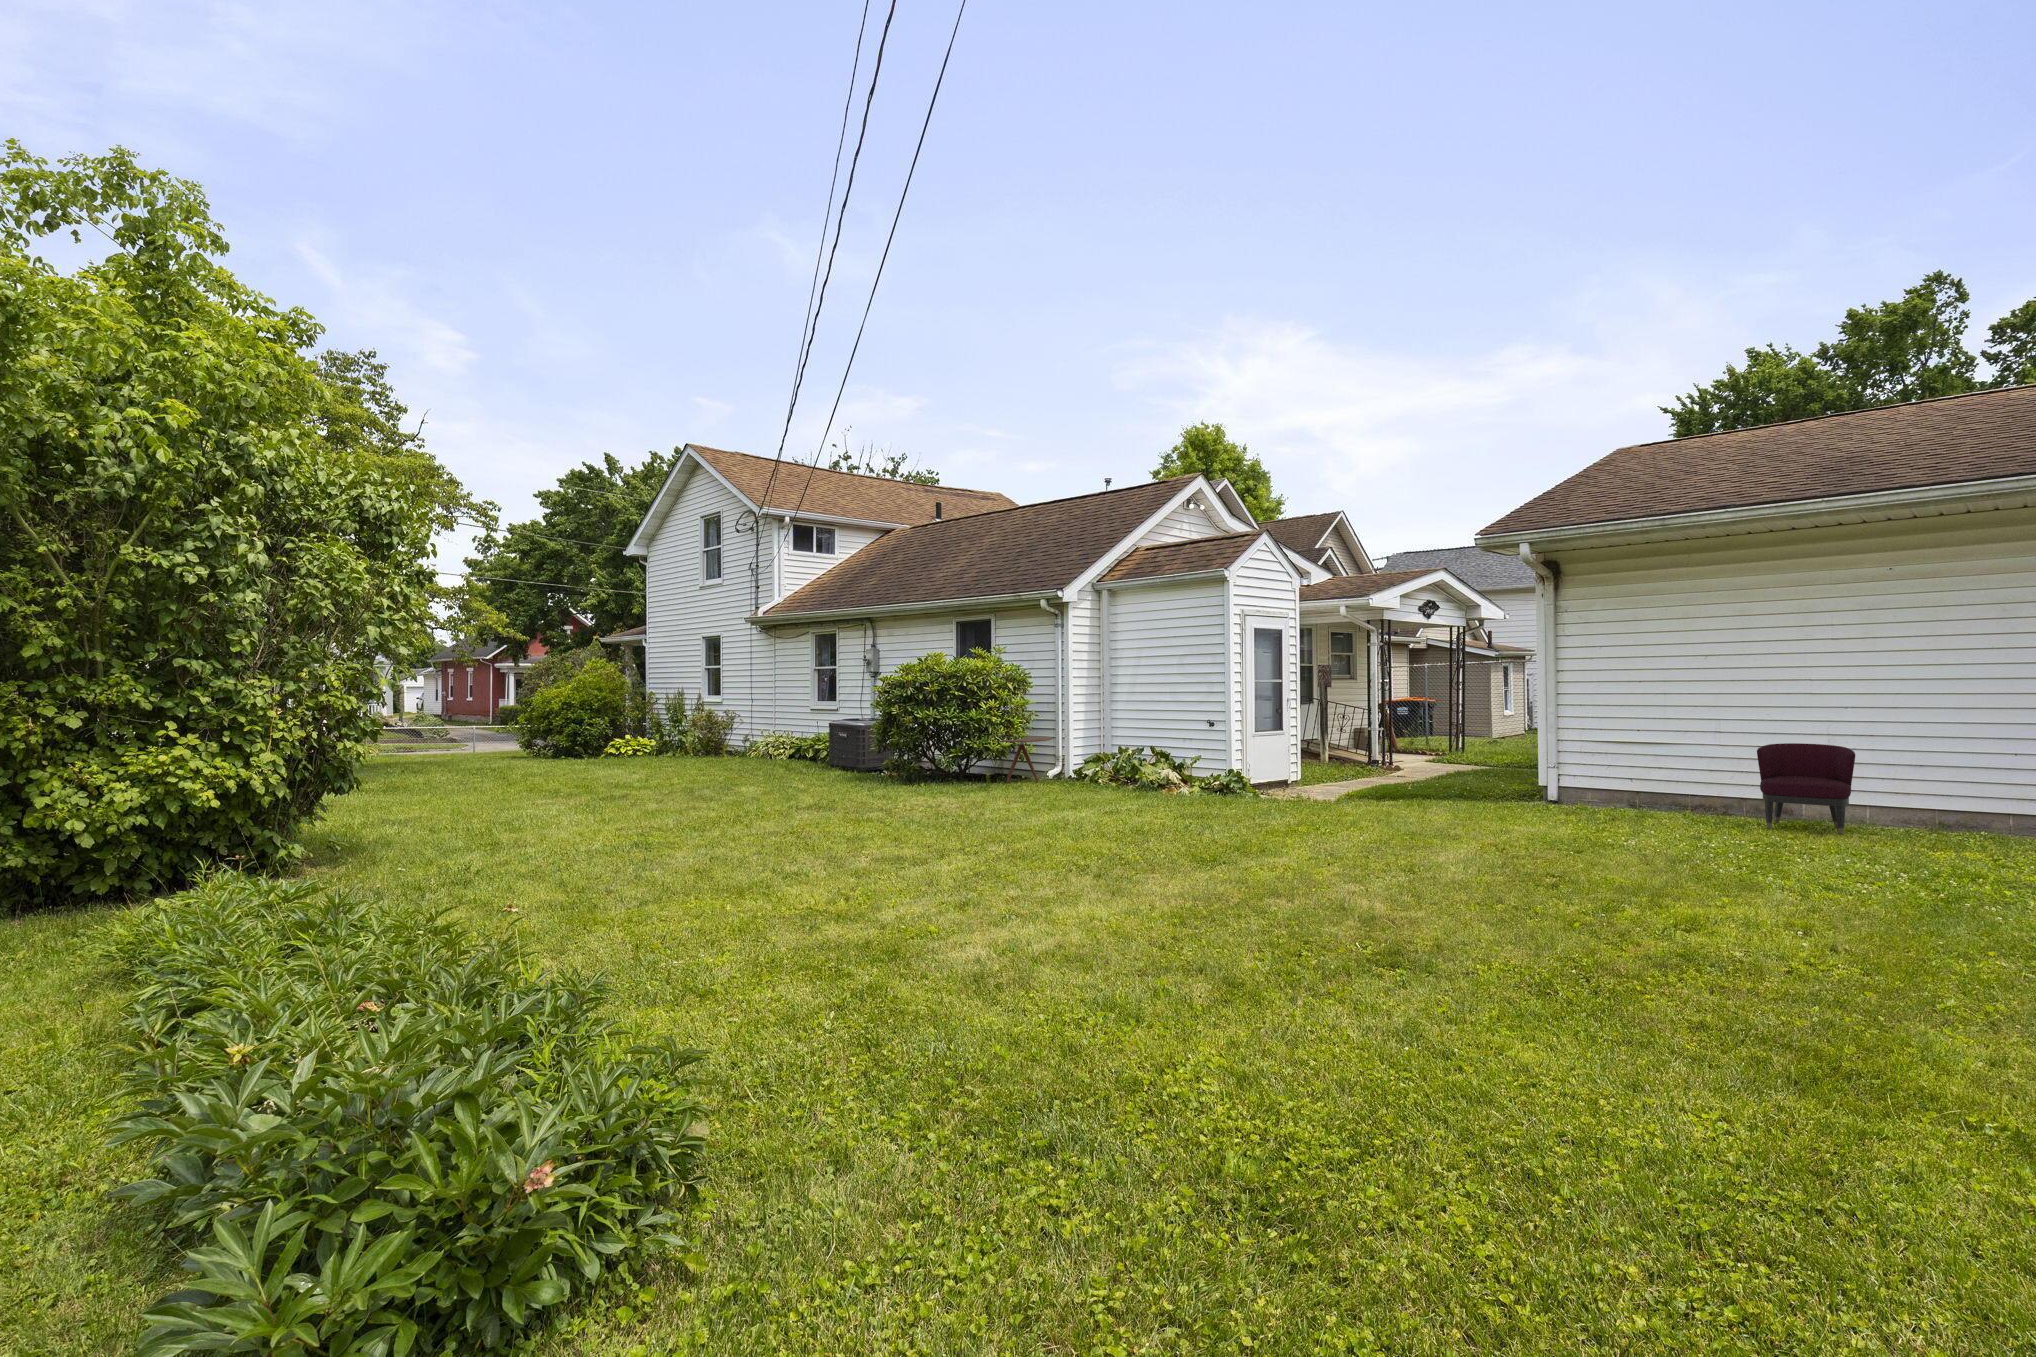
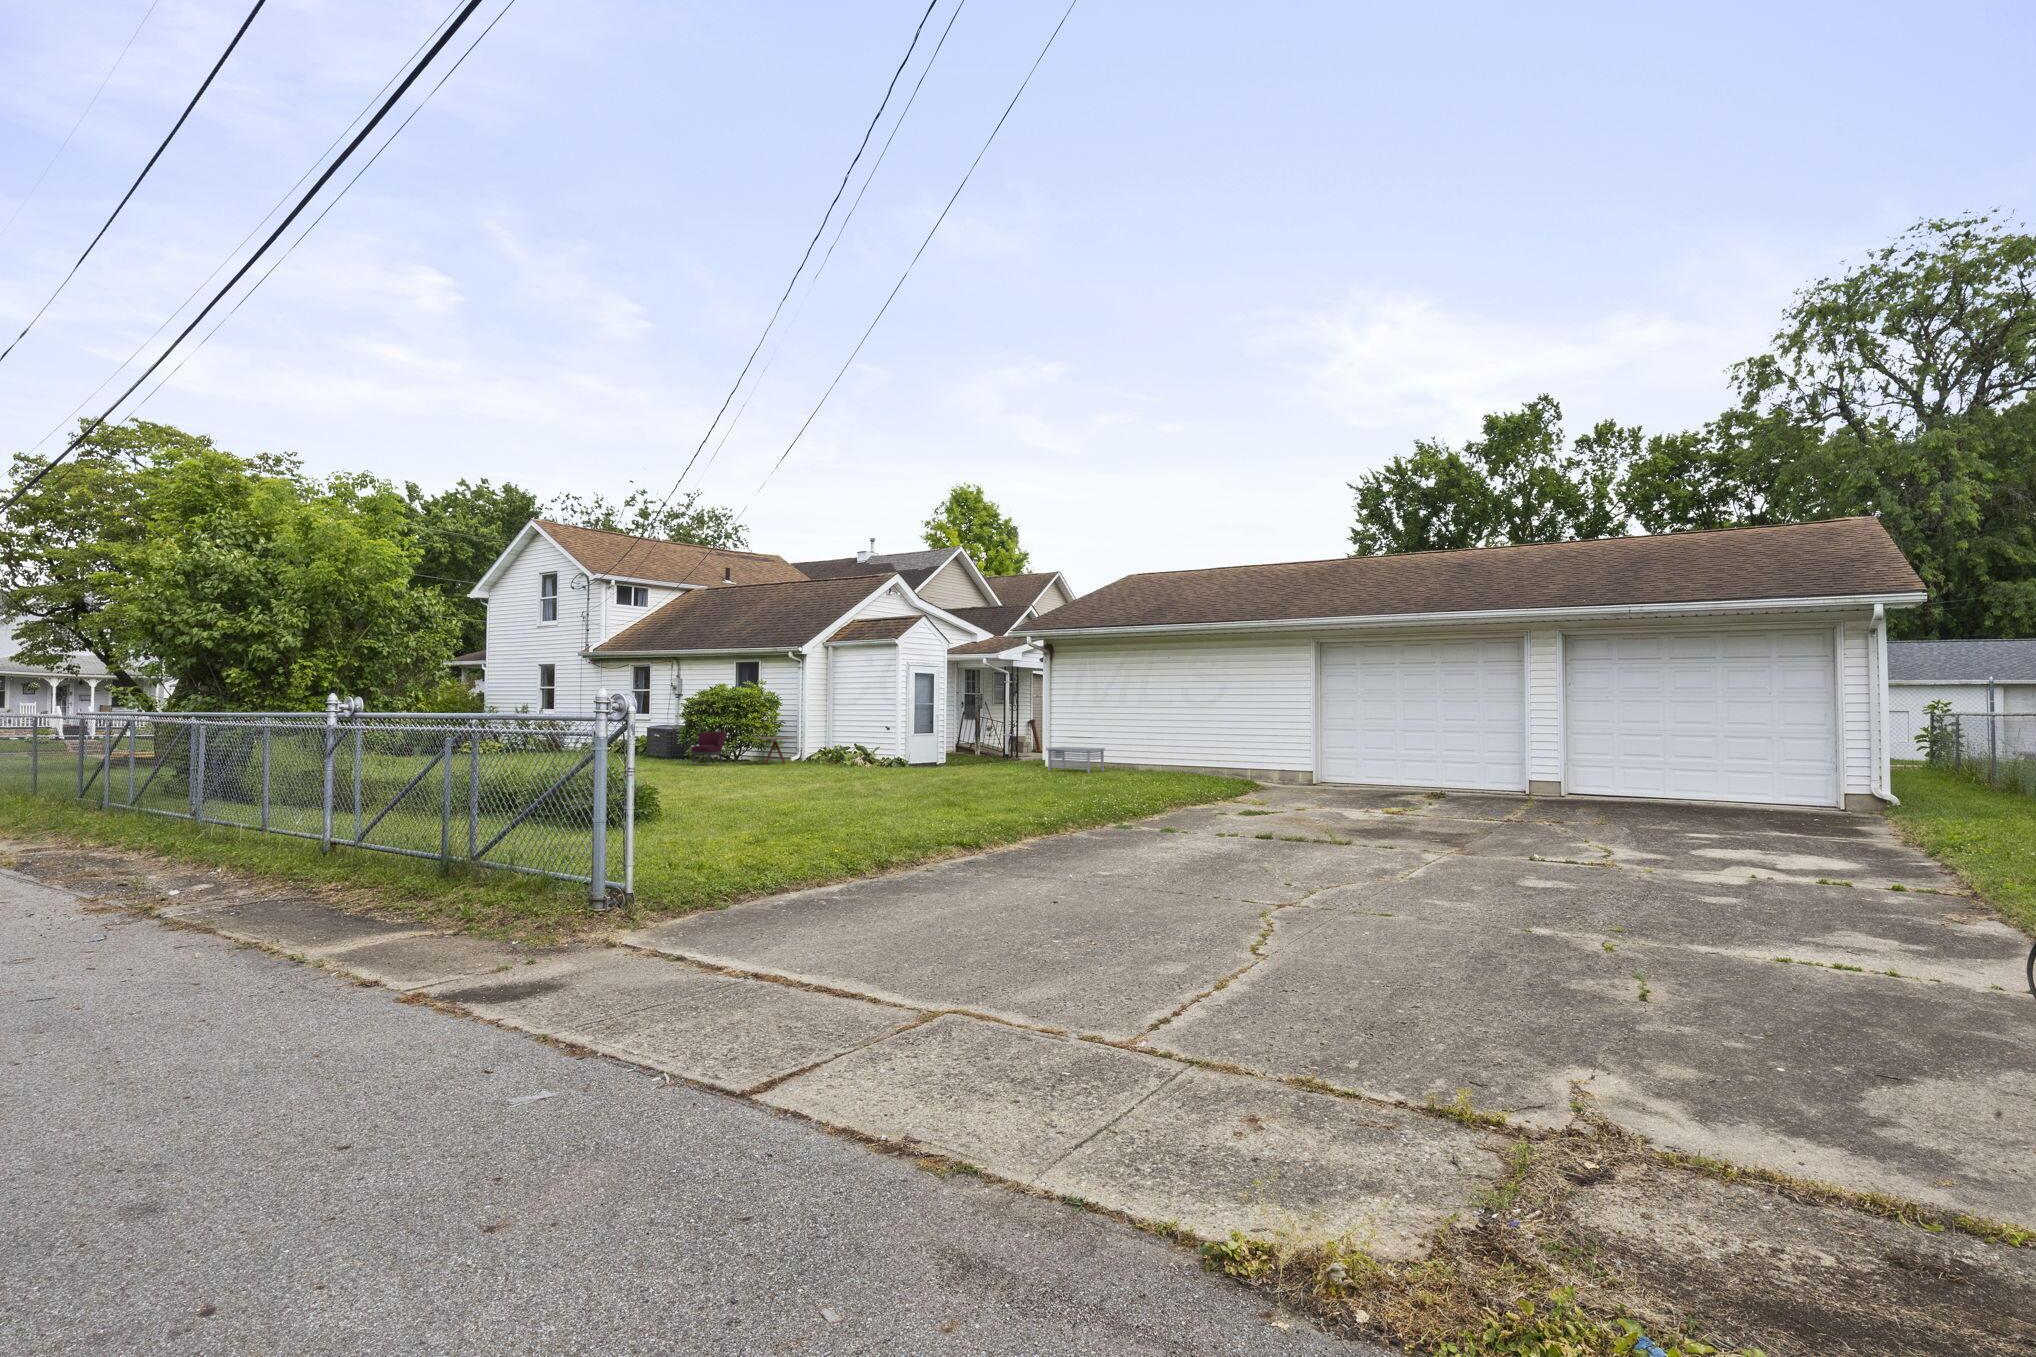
chair: present [1757,743,1855,835] -> present [691,732,726,766]
storage bench: none [1573,762,1714,823] -> present [1046,747,1105,773]

